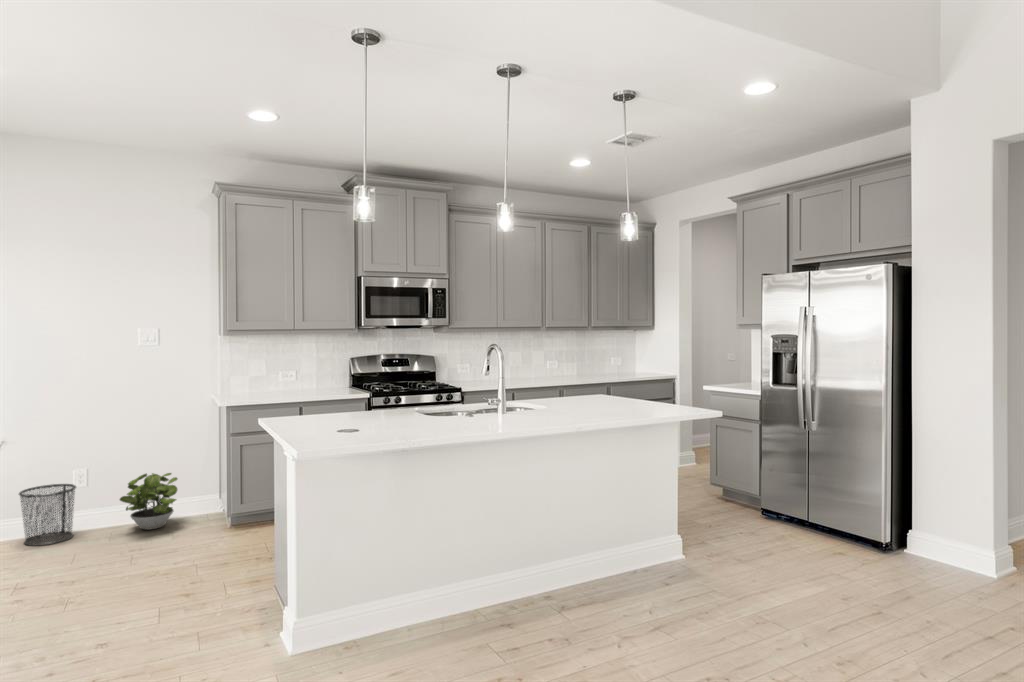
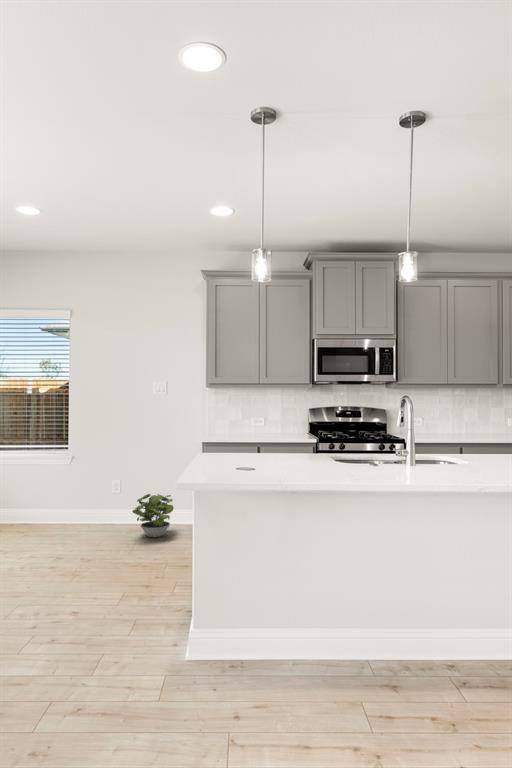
waste bin: present [19,484,76,546] -> none [72,496,108,539]

